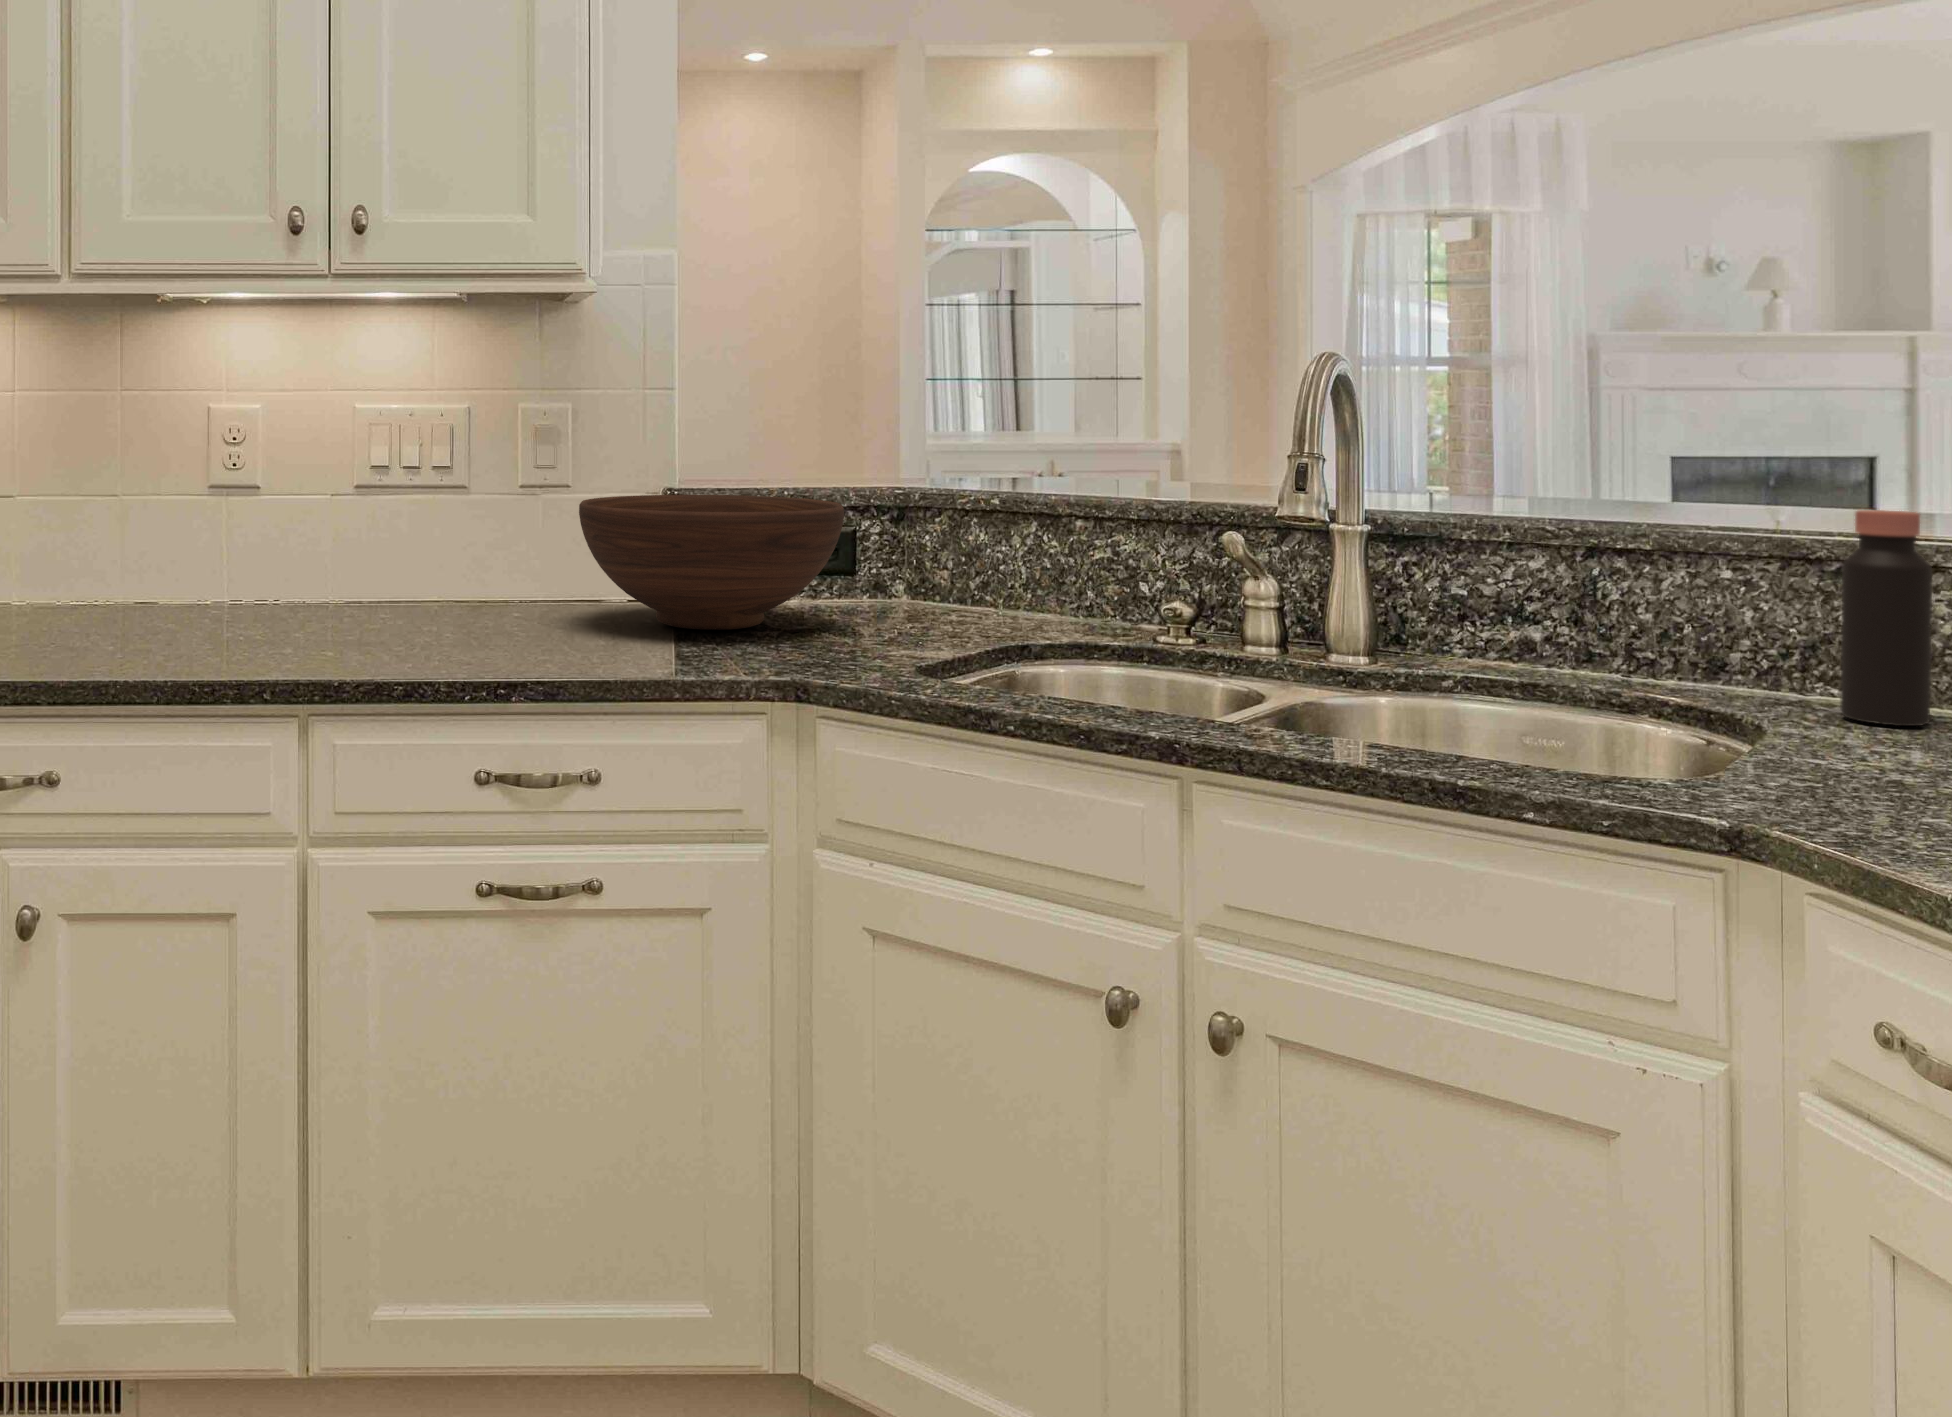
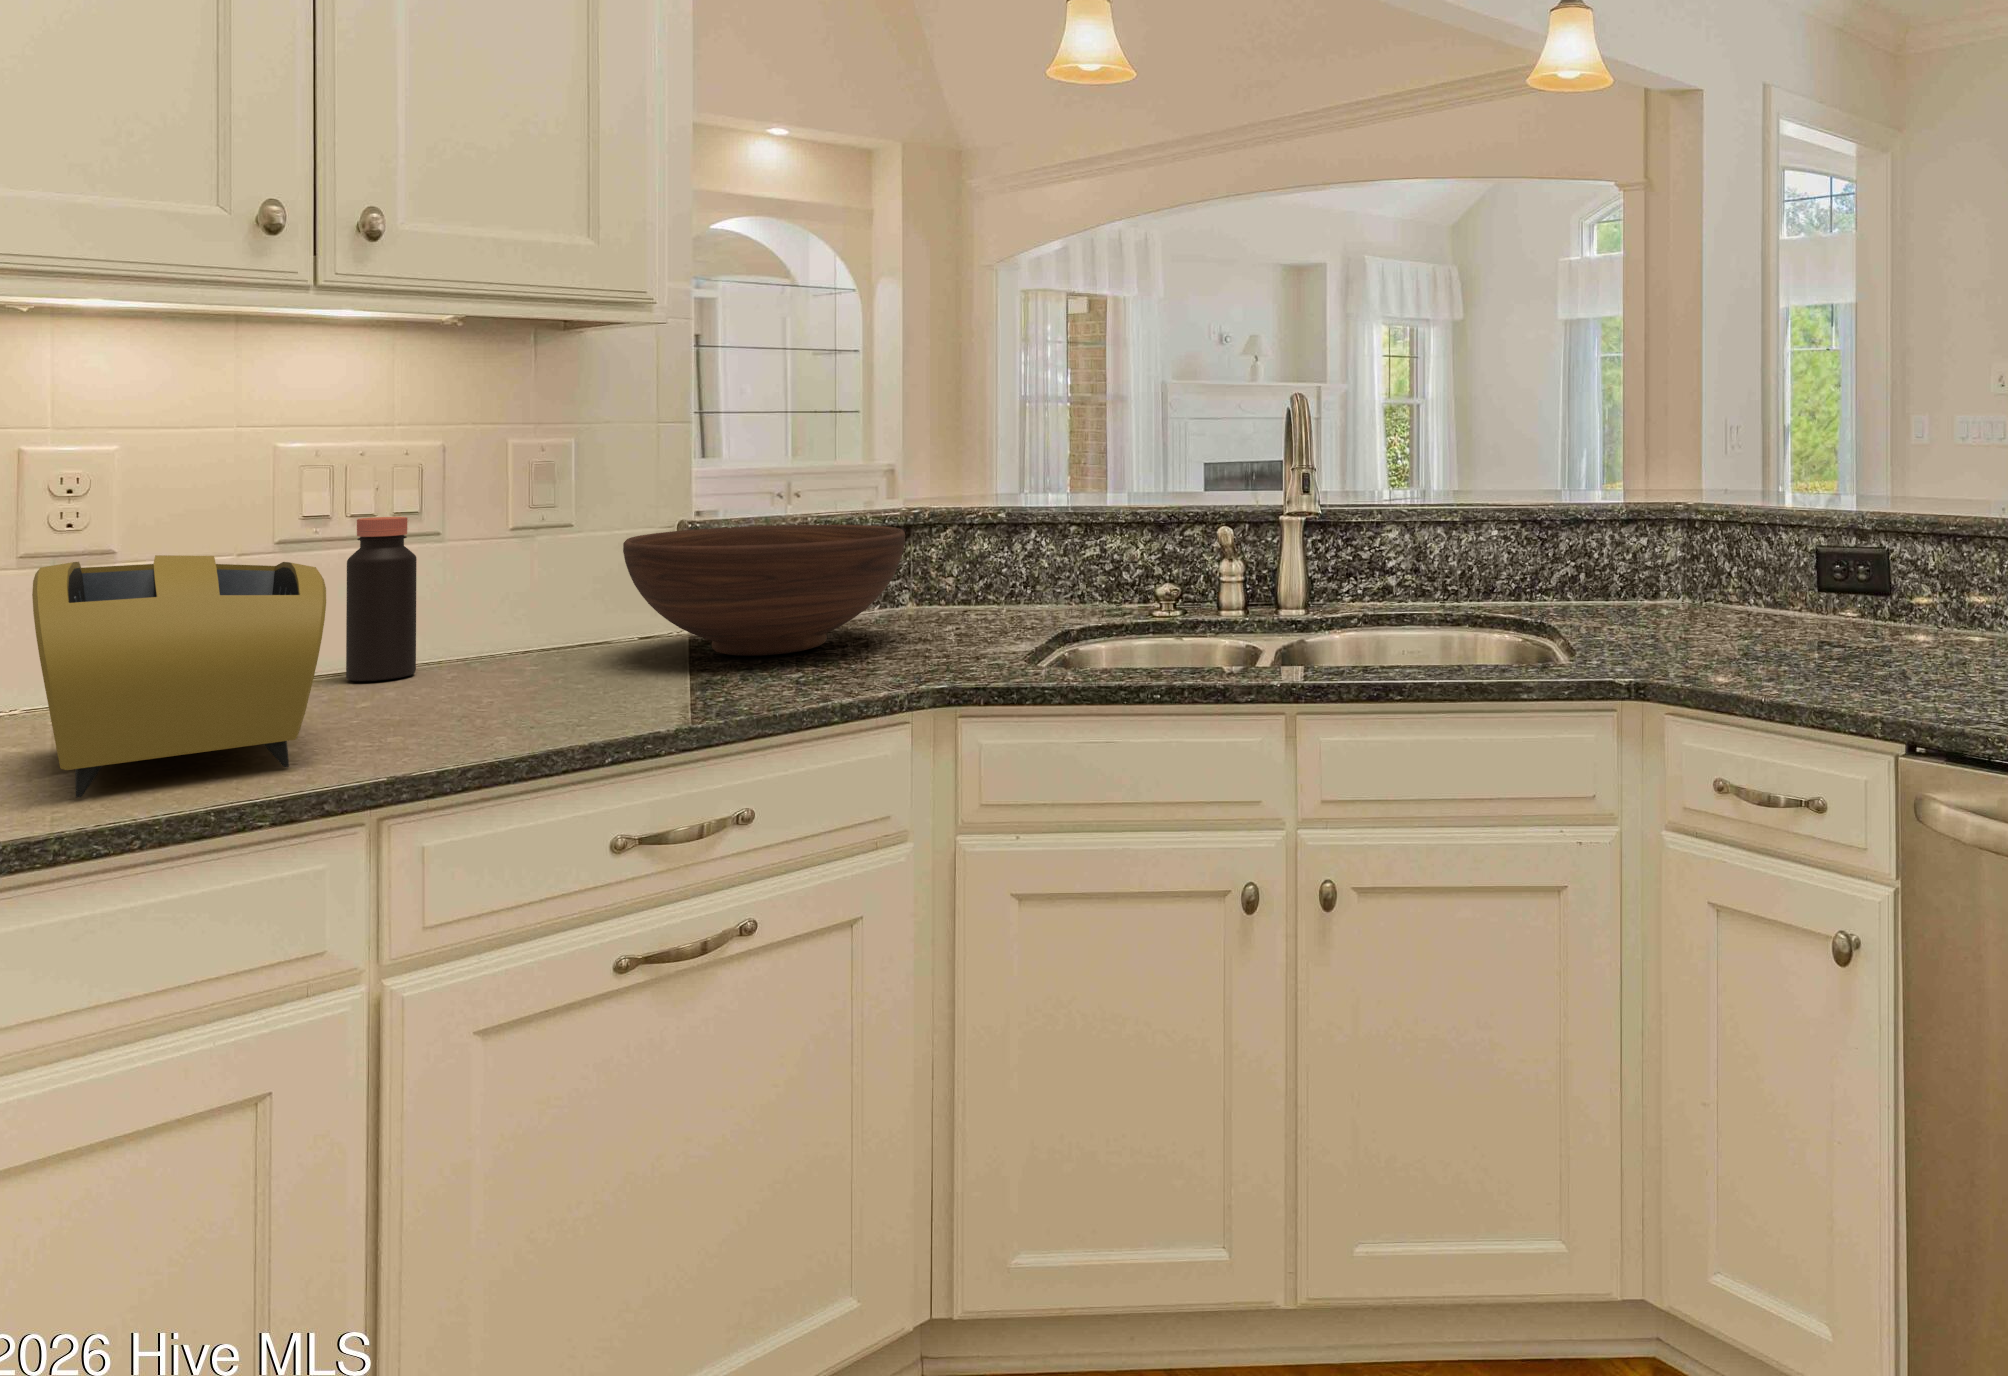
toaster: none [140,486,323,662] -> present [32,555,326,798]
bottle: present [1840,510,1932,726] -> present [346,517,417,681]

